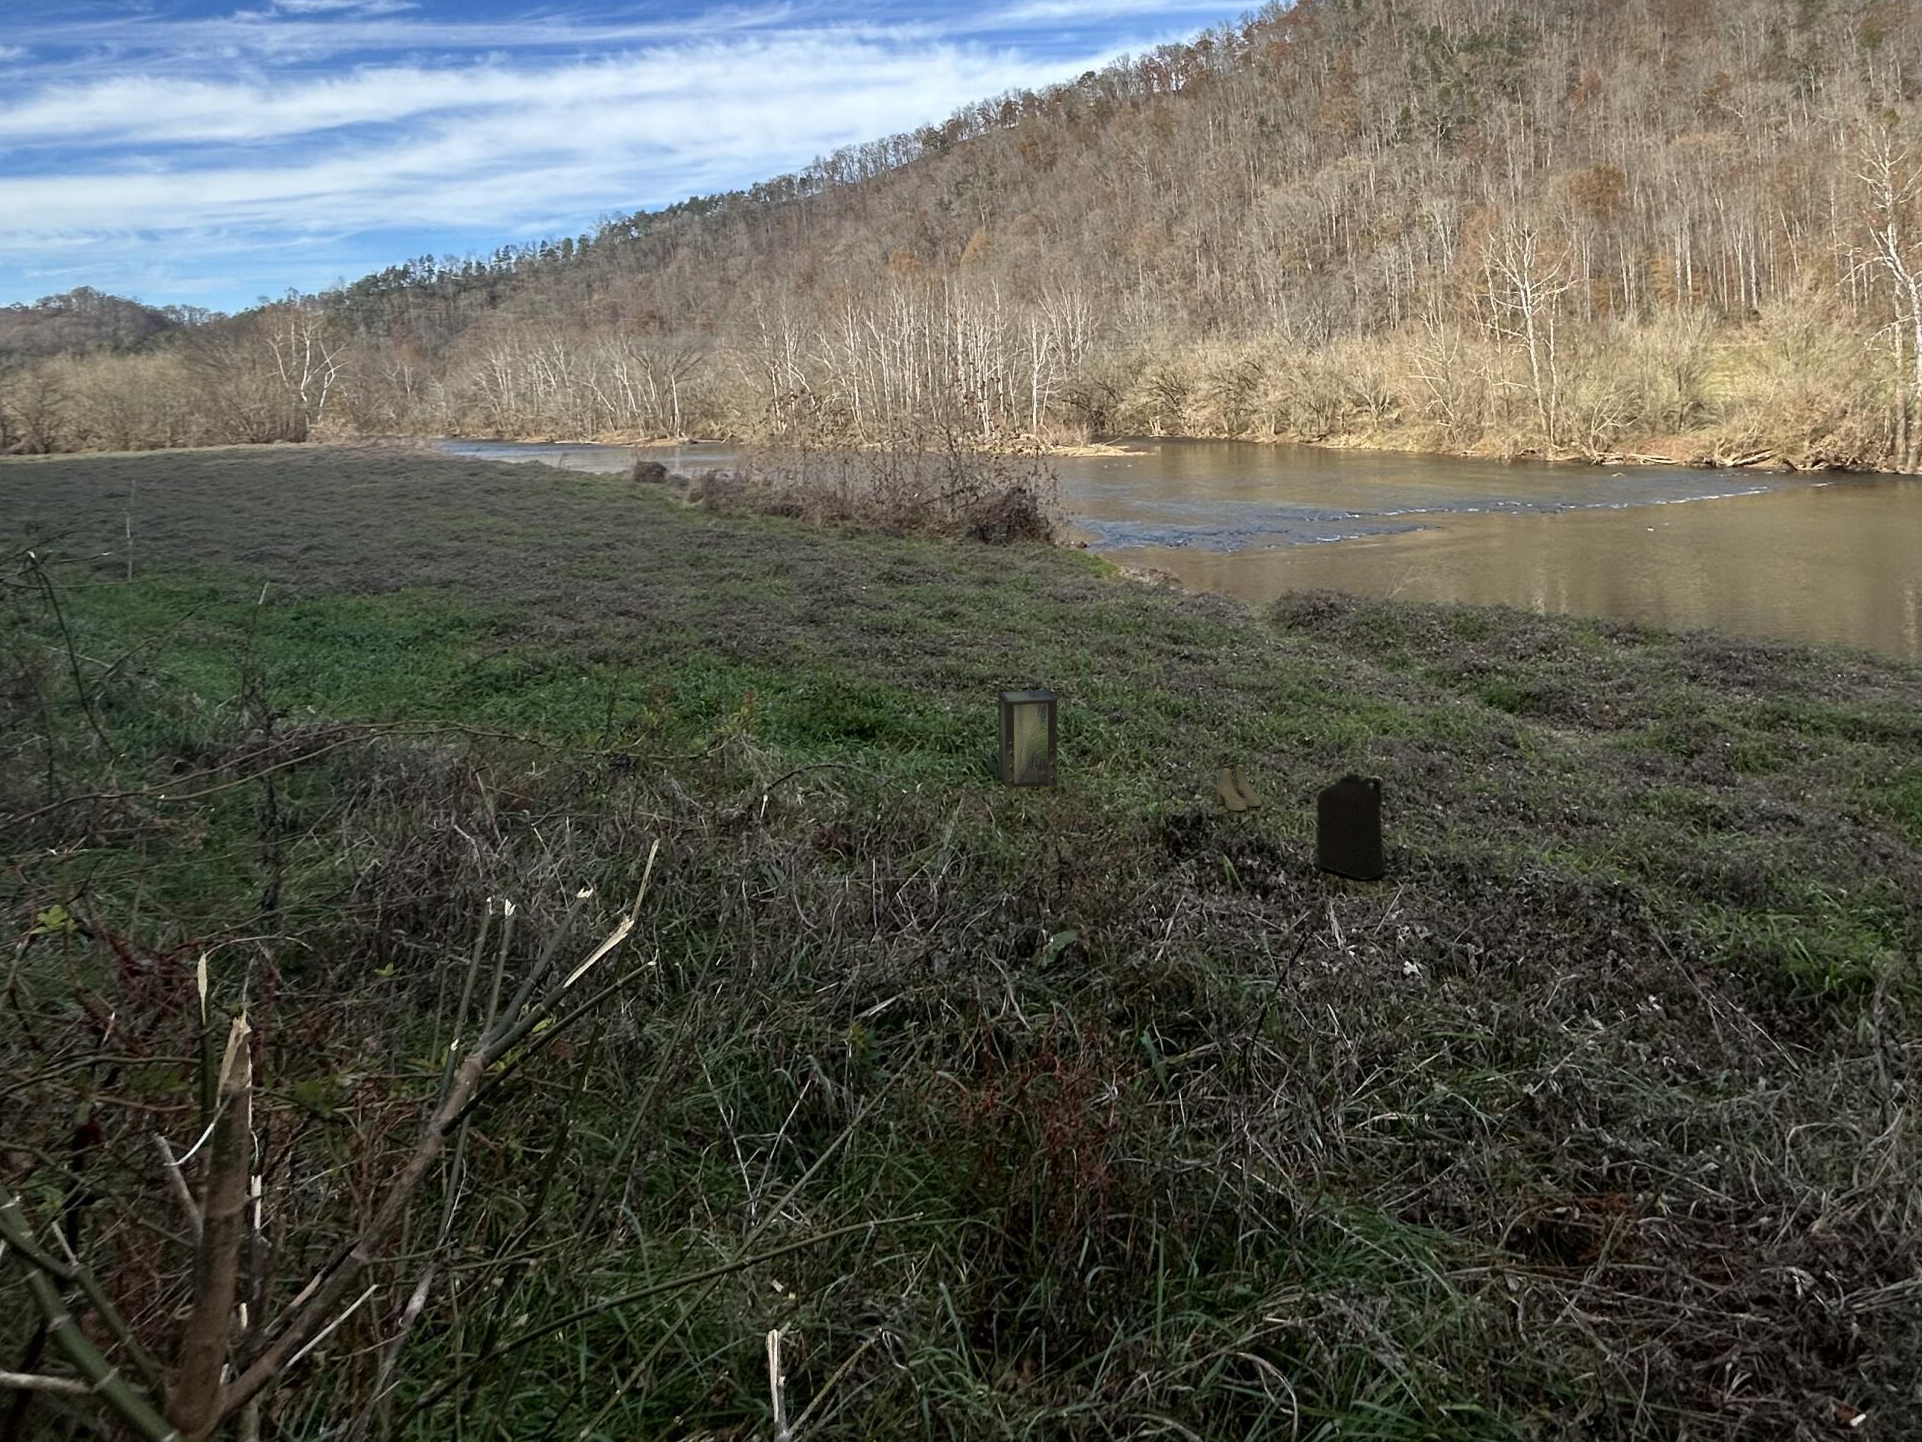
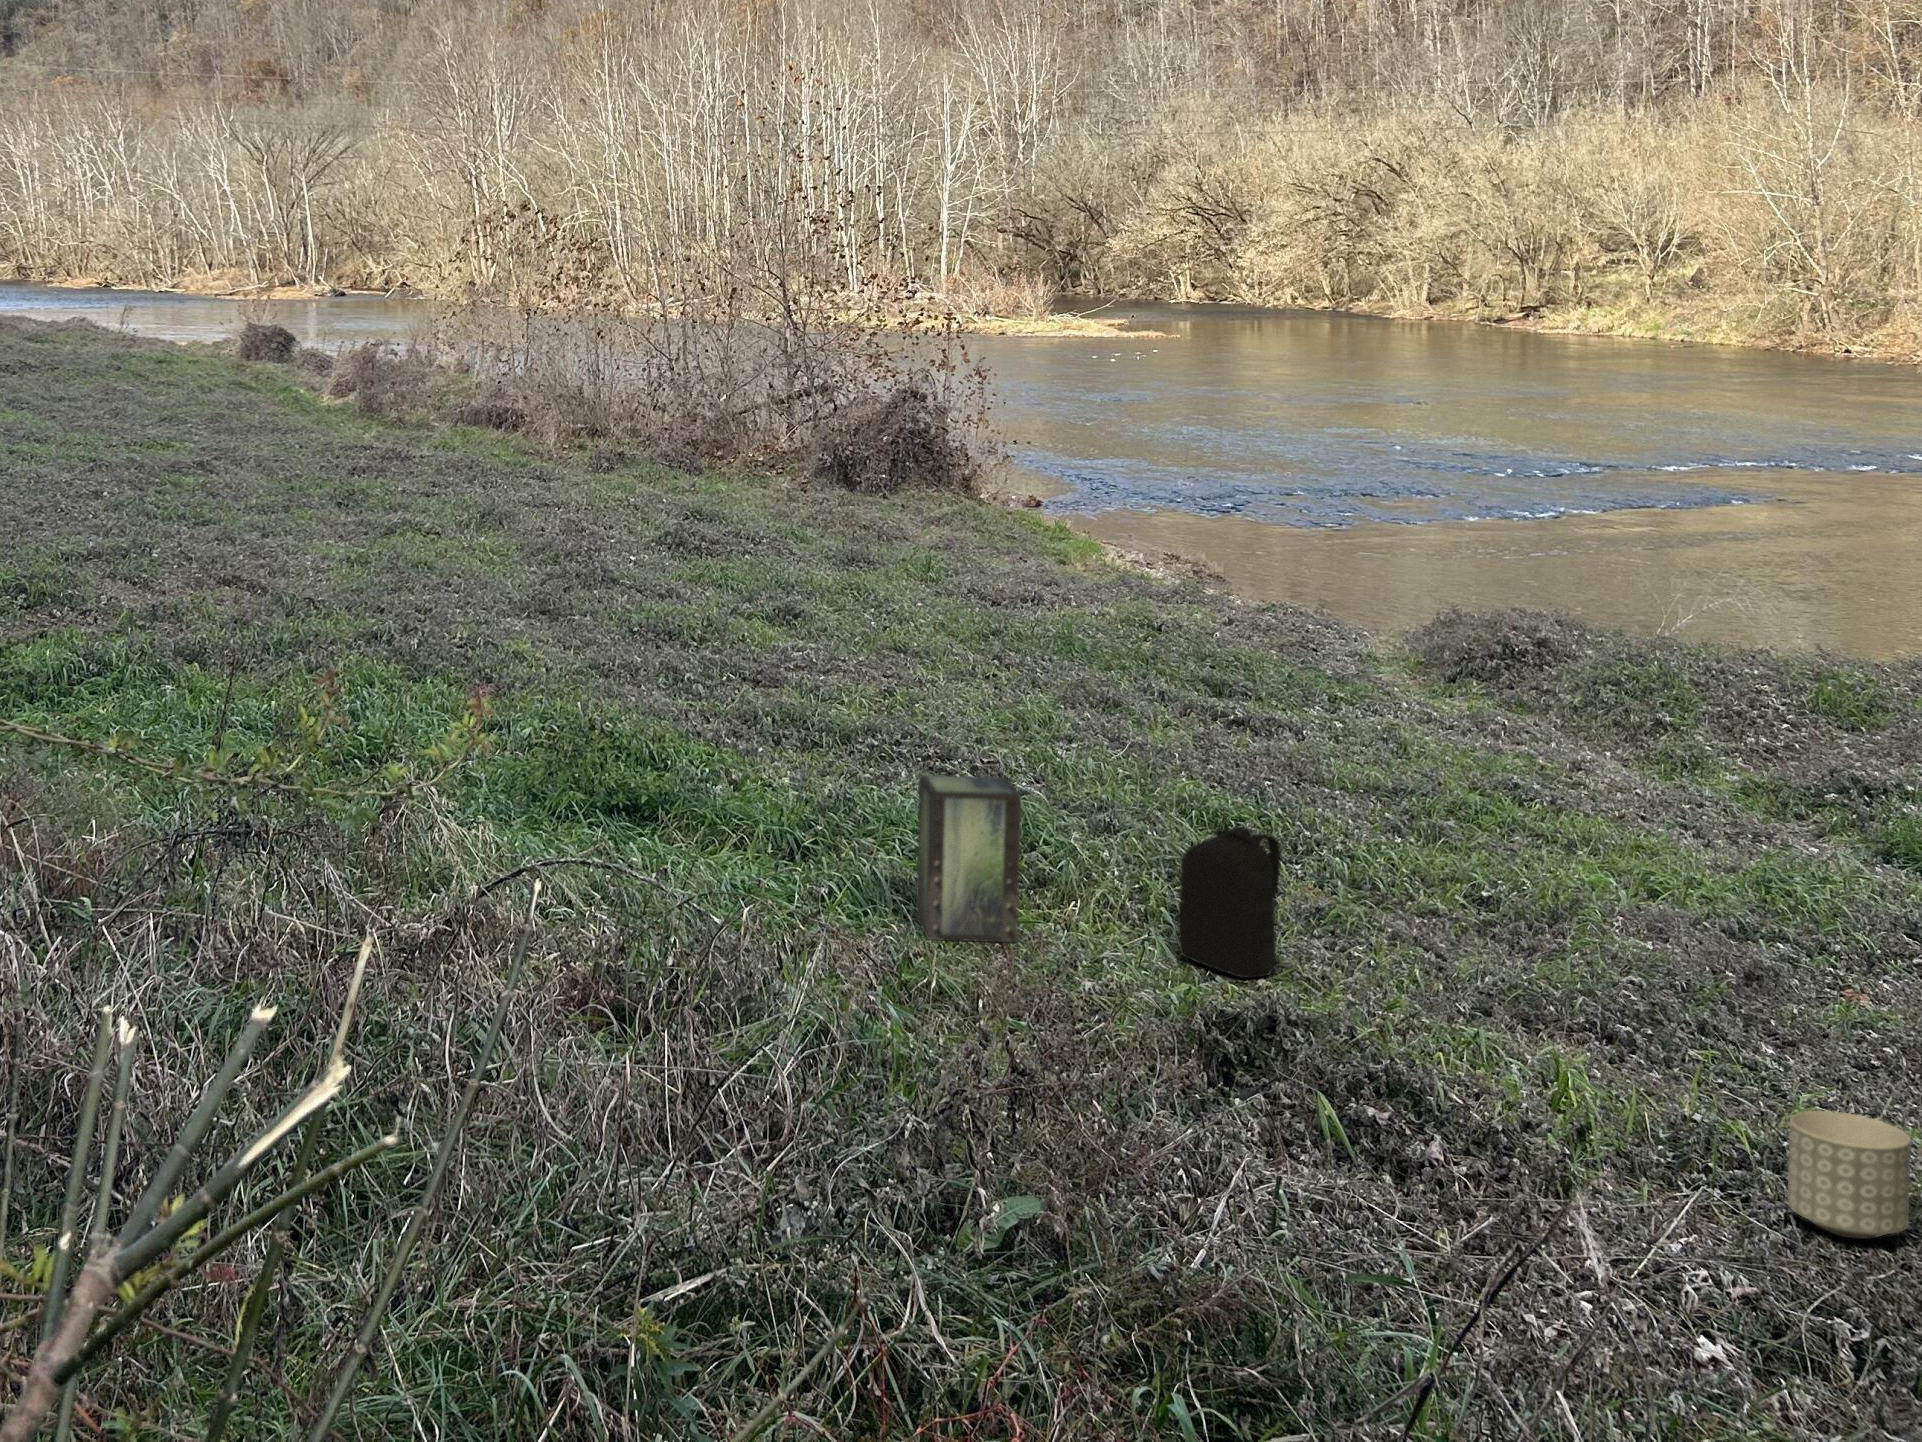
boots: present [1216,763,1262,811] -> none [1310,933,1397,1021]
backpack: present [1316,773,1386,880] -> present [1178,827,1282,978]
planter: none [1453,837,1510,902] -> present [1788,1111,1911,1239]

